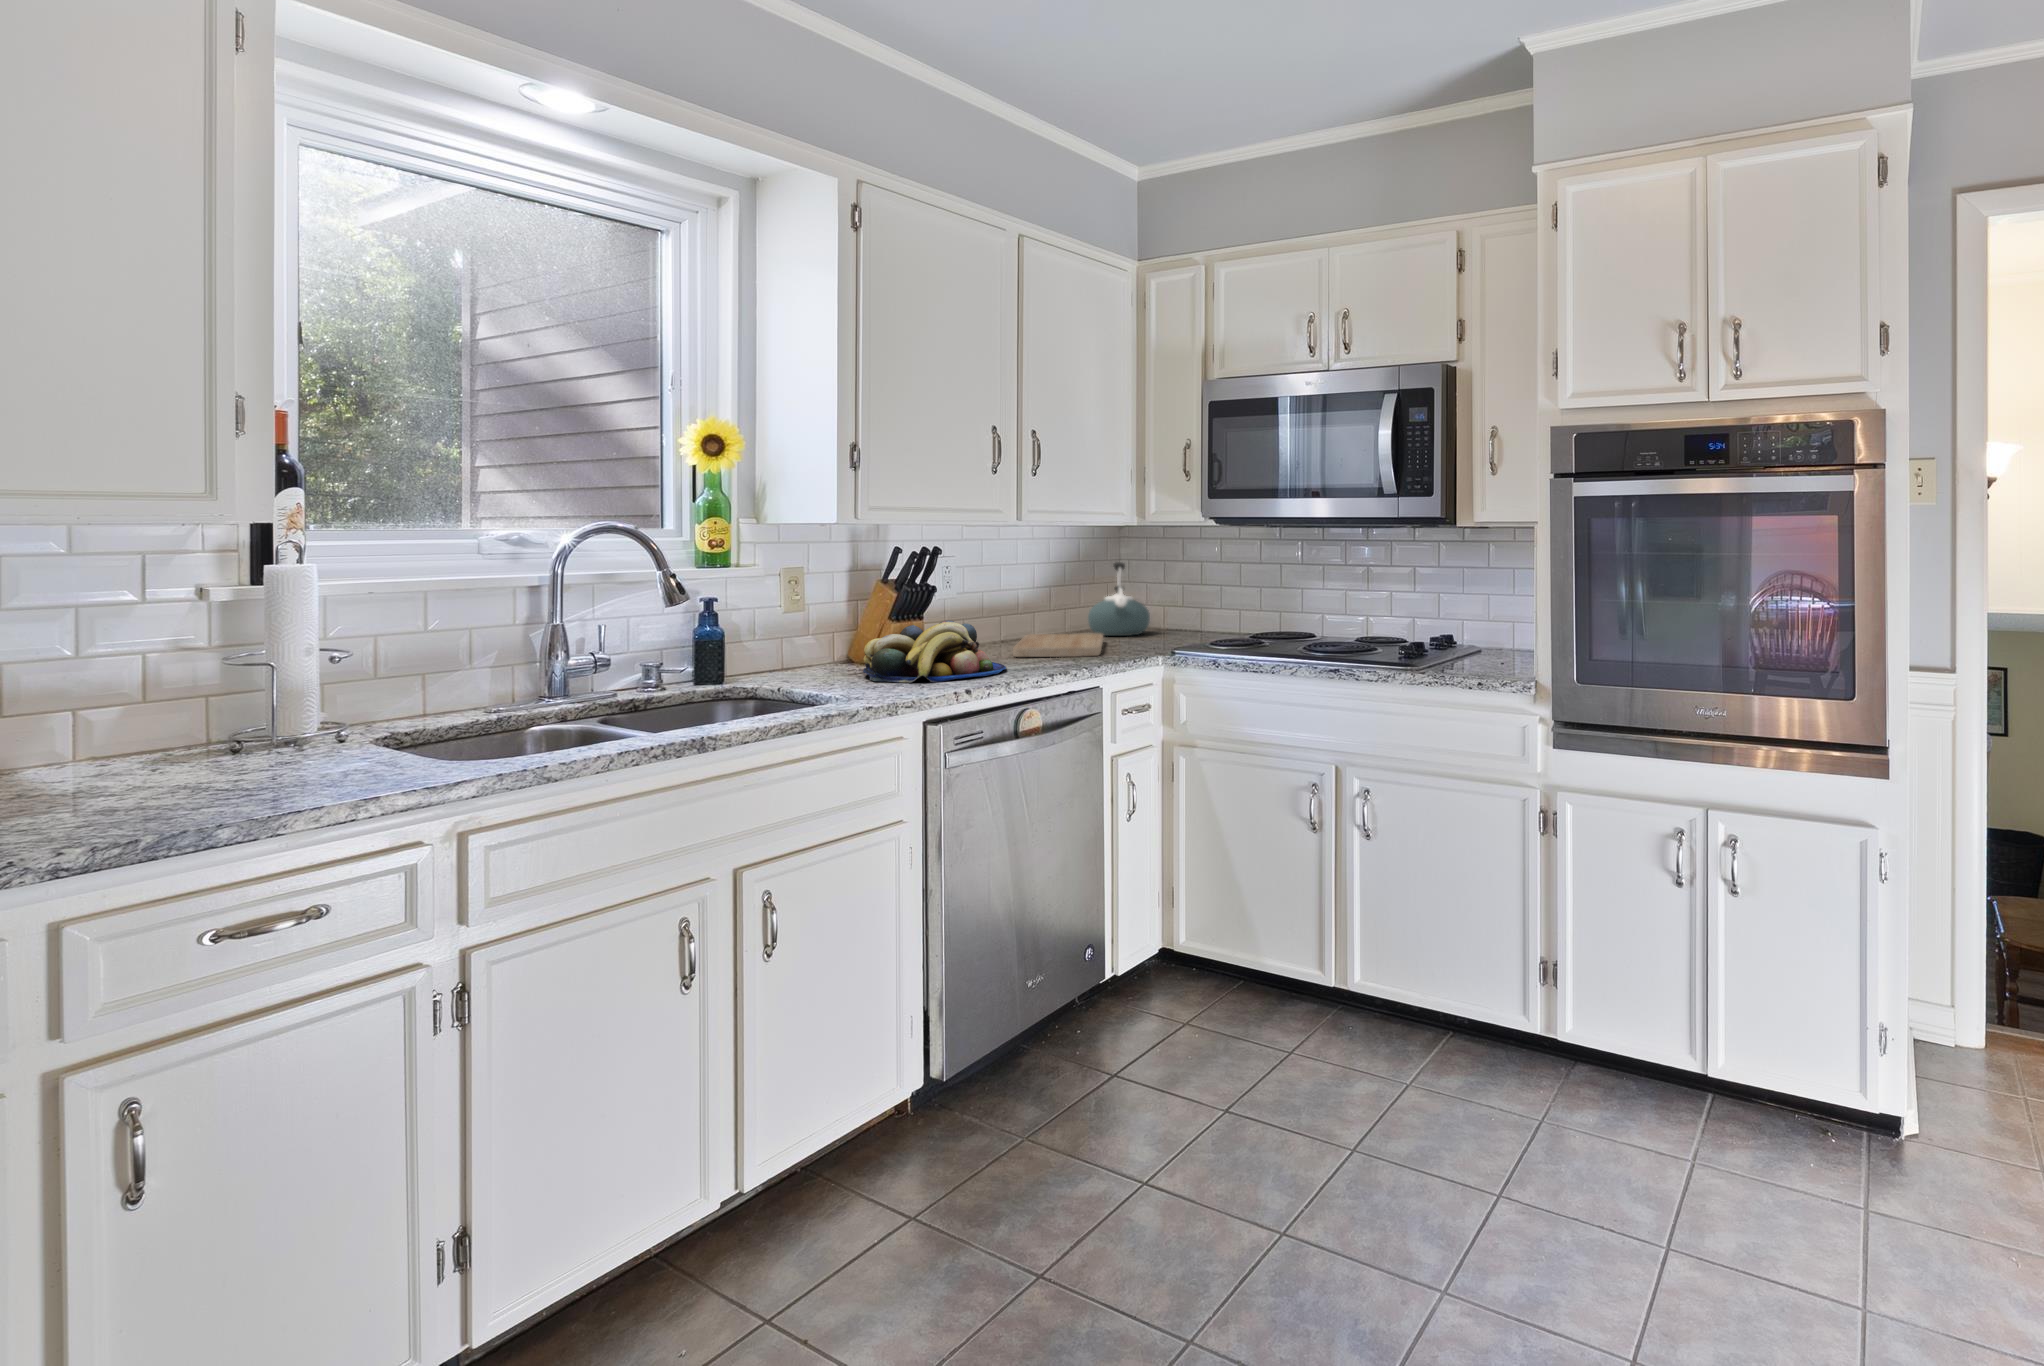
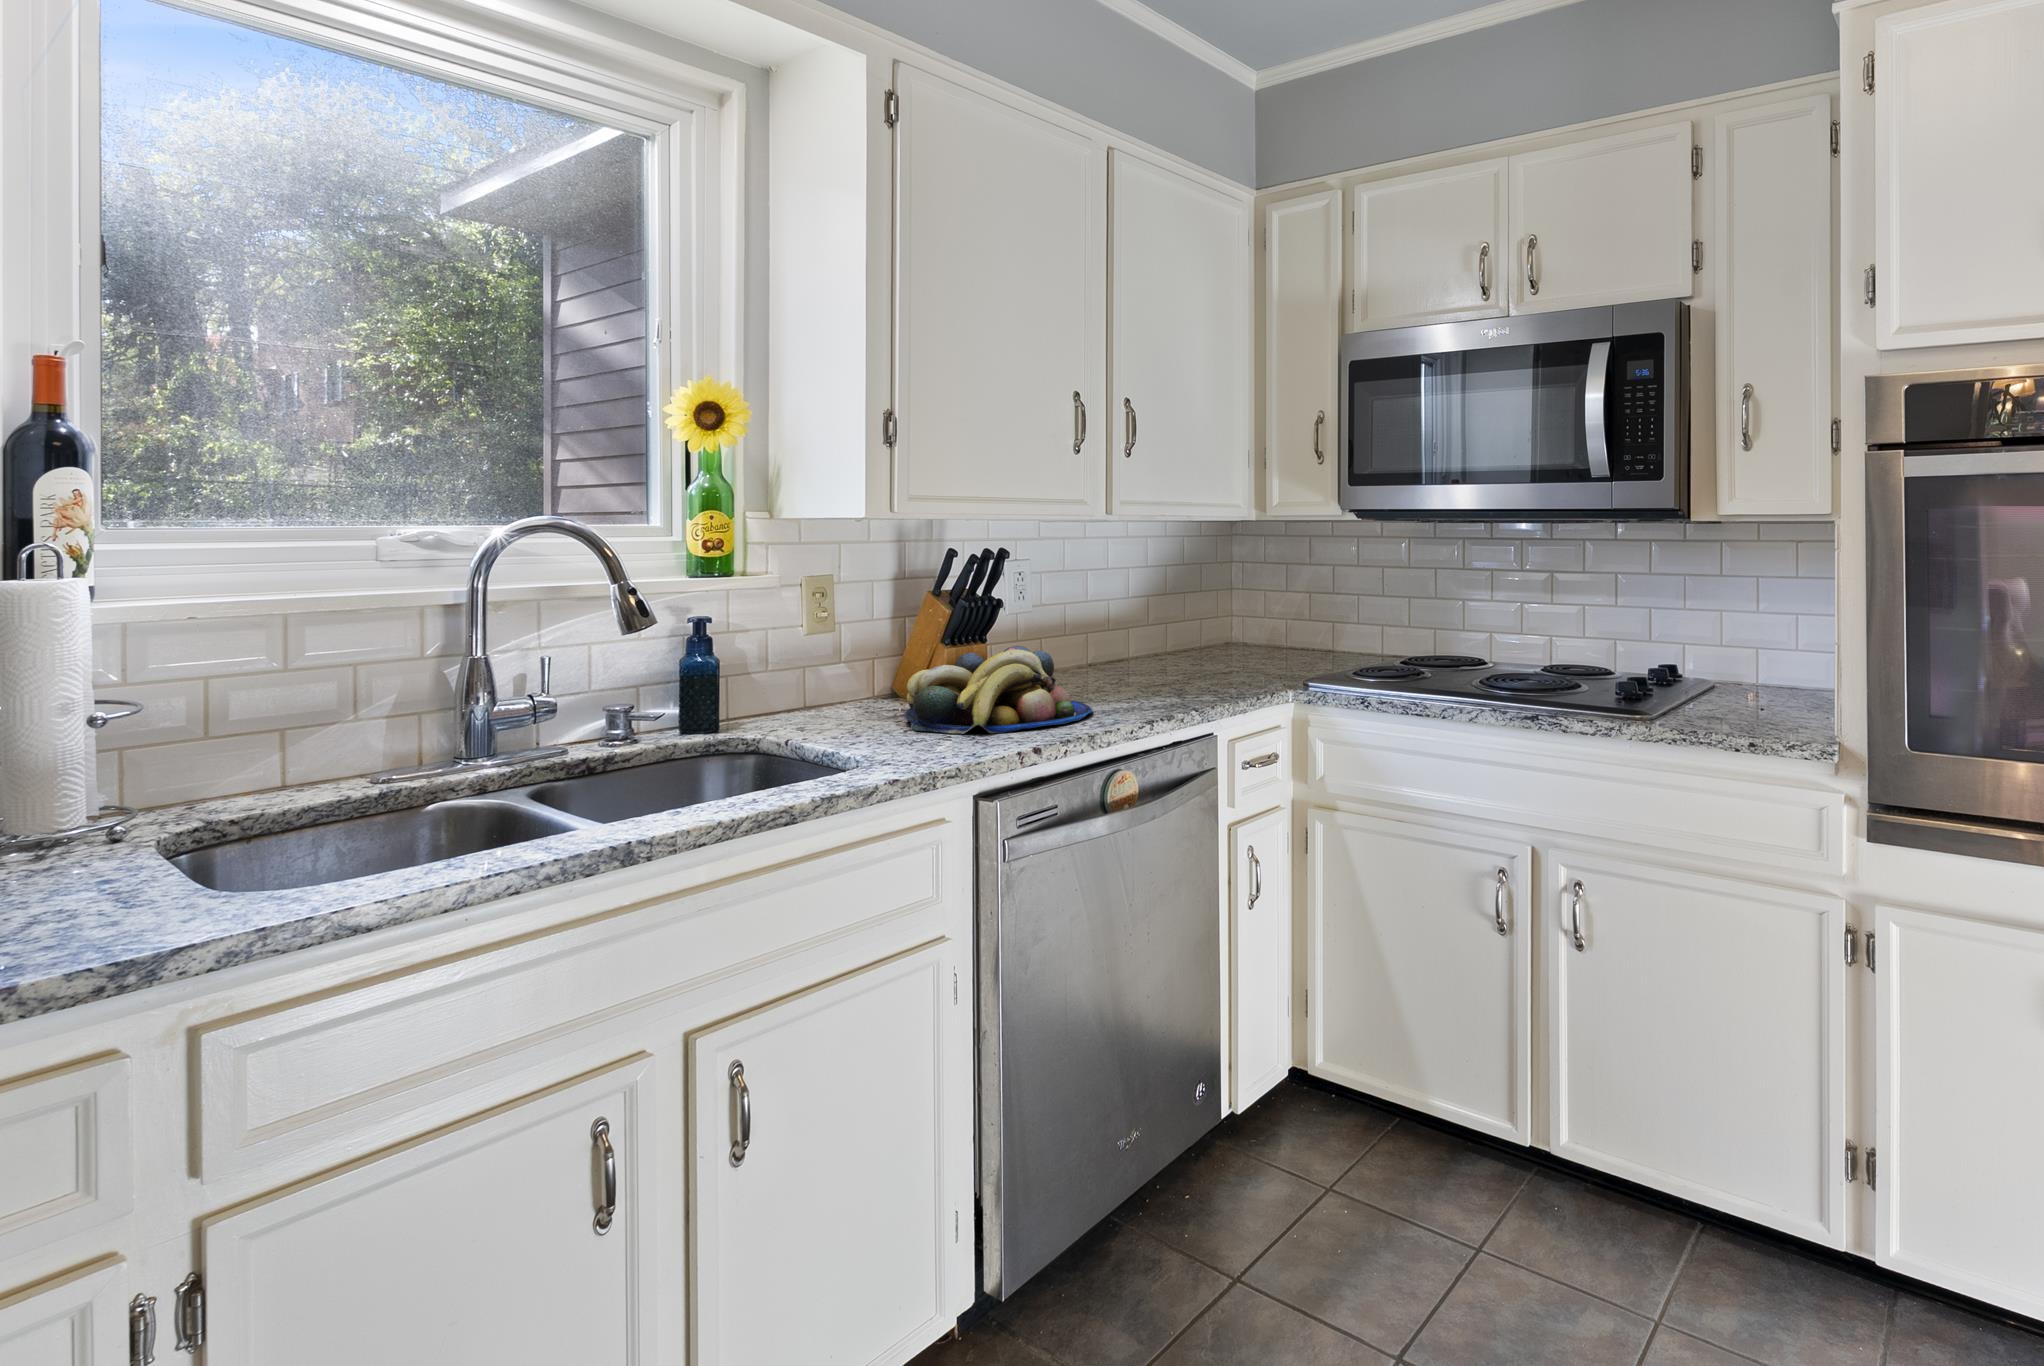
kettle: present [1088,562,1150,636] -> none [1197,567,1274,659]
cutting board: present [1013,634,1103,657] -> none [1103,658,1217,692]

